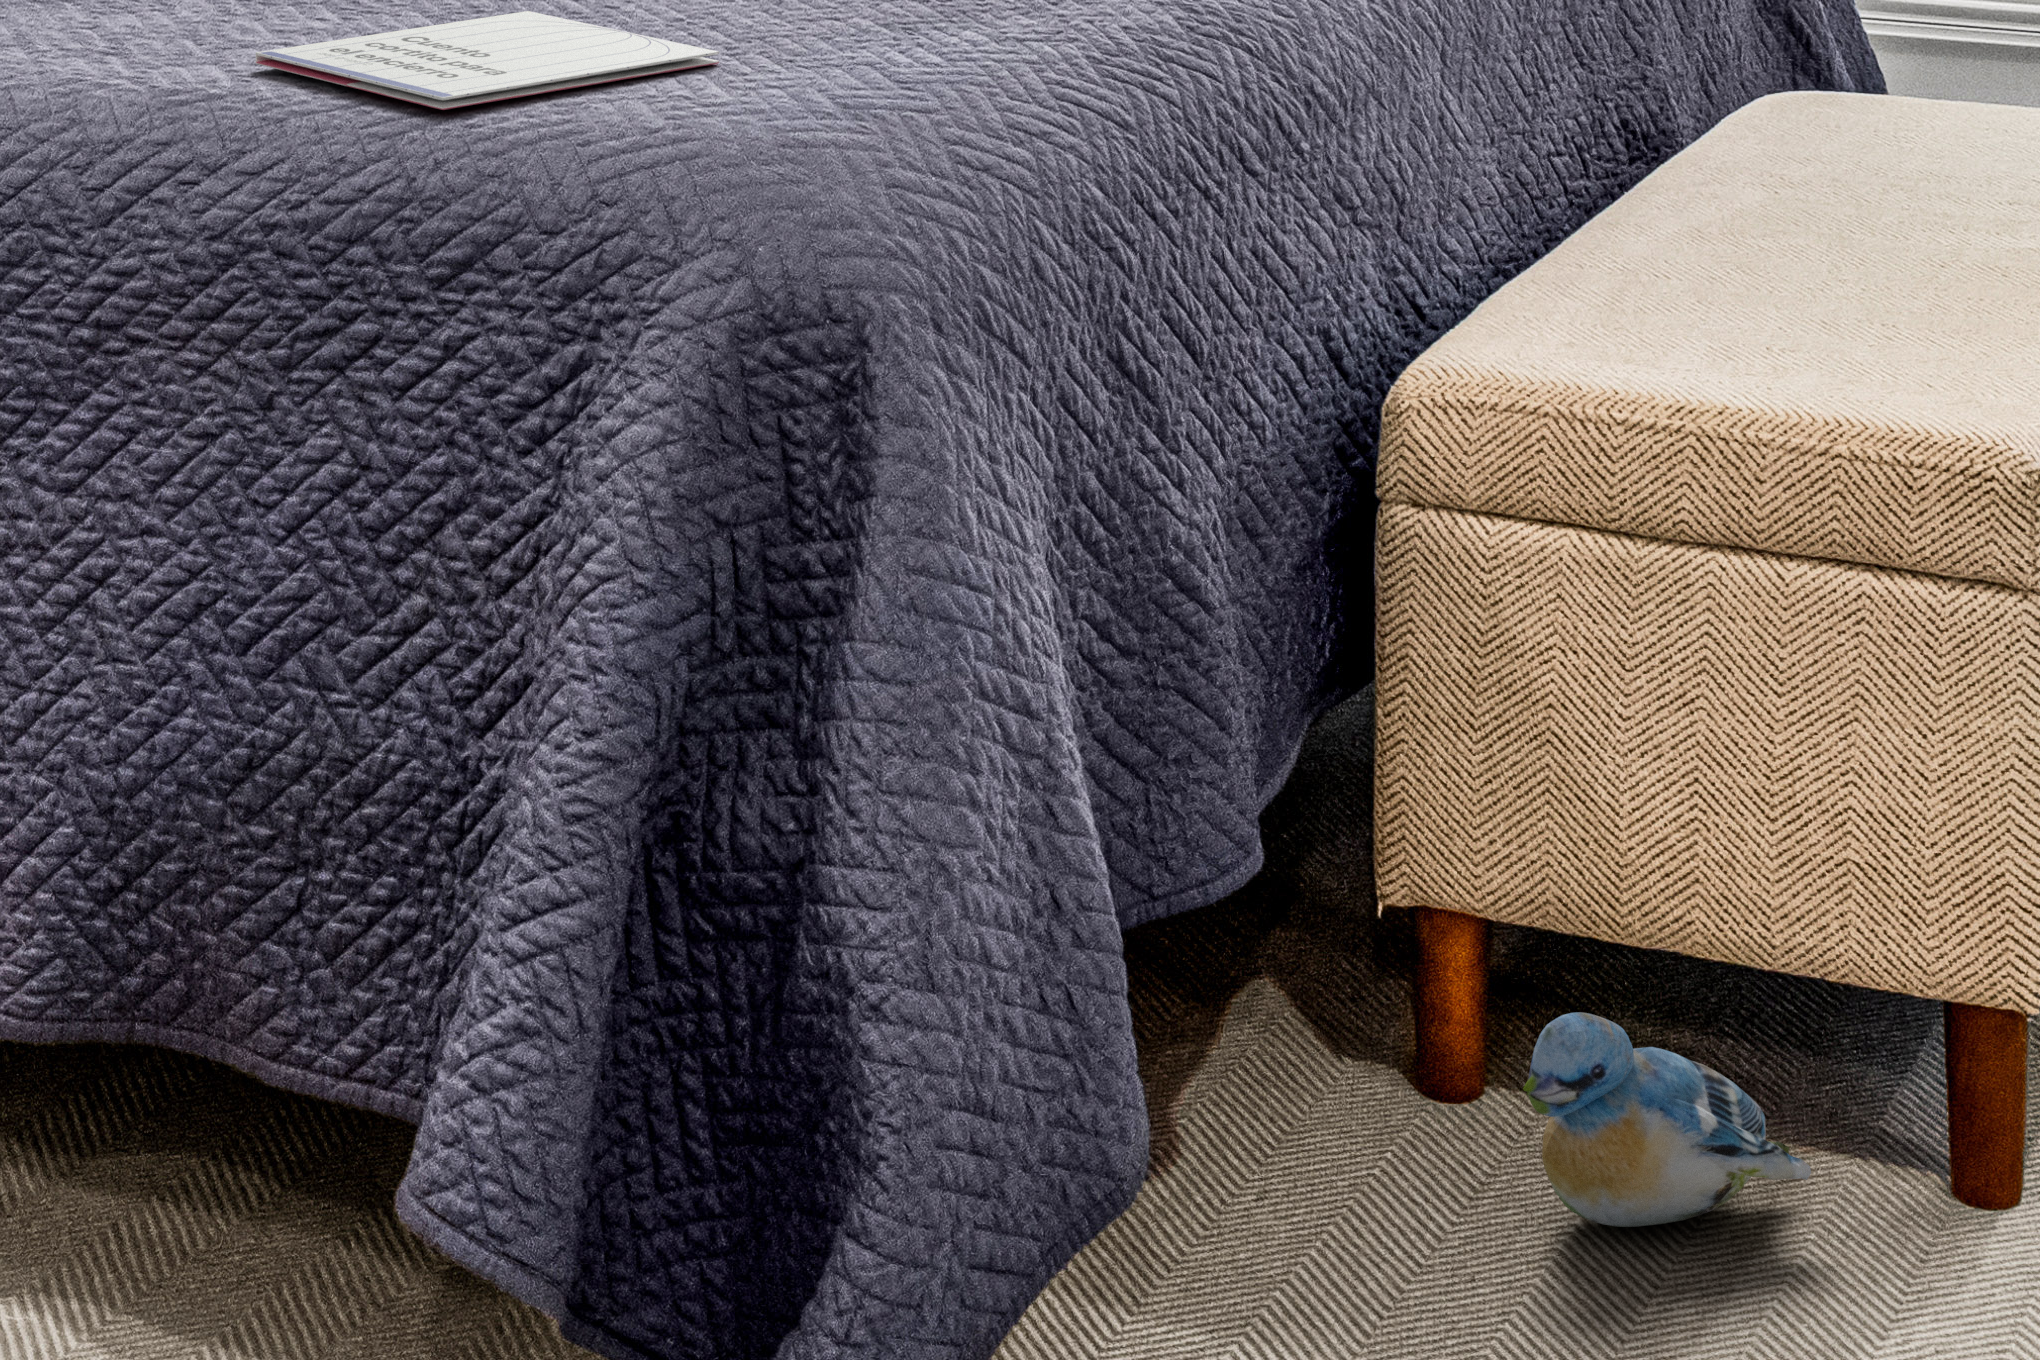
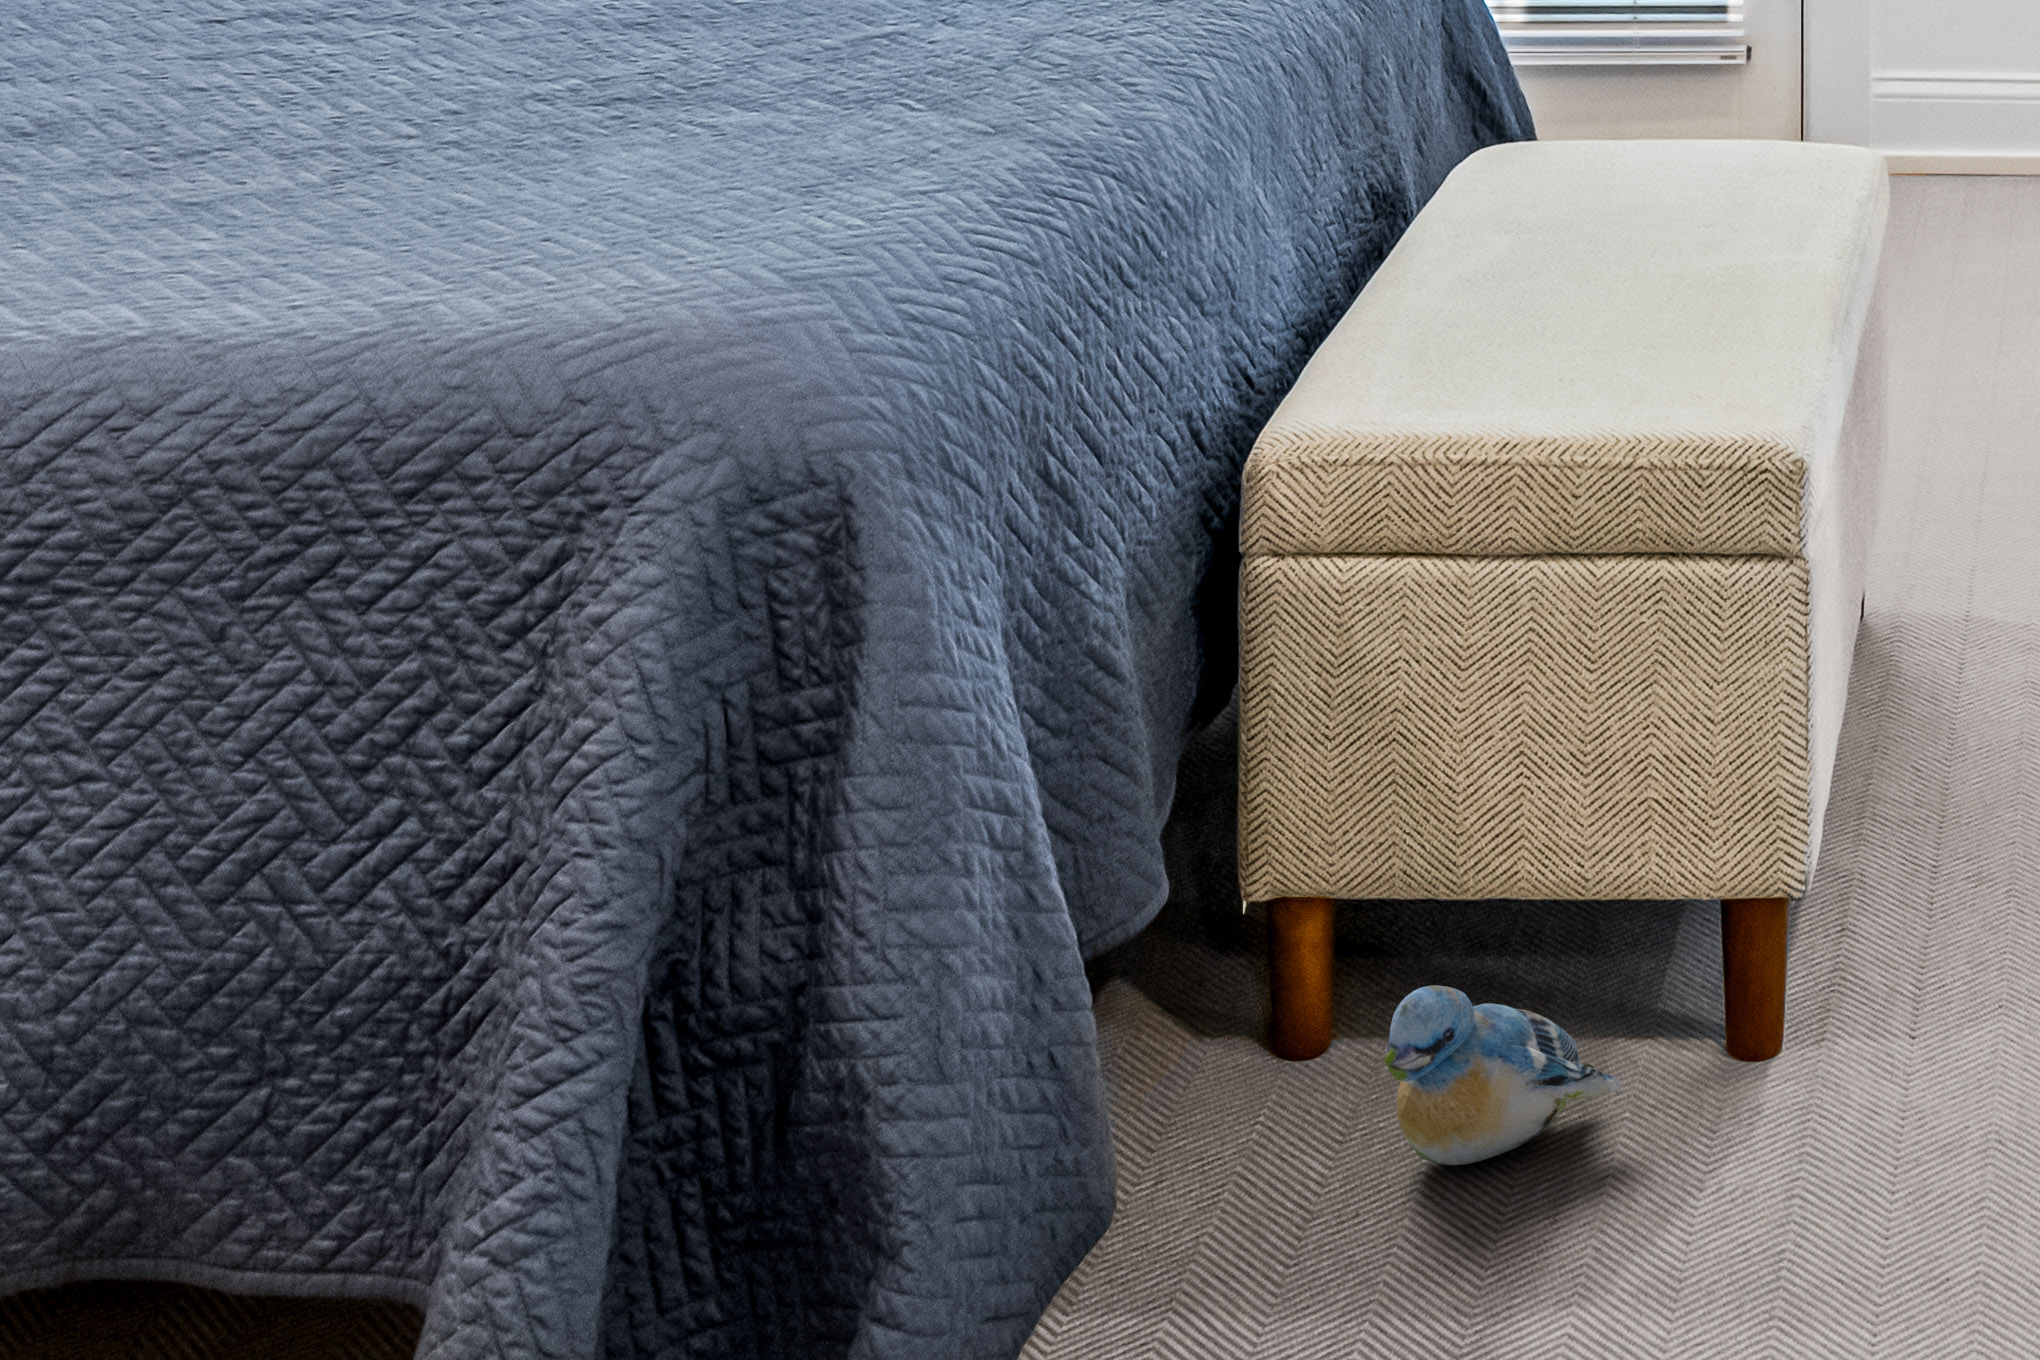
notebook: present [256,11,719,110] -> none [148,213,636,326]

